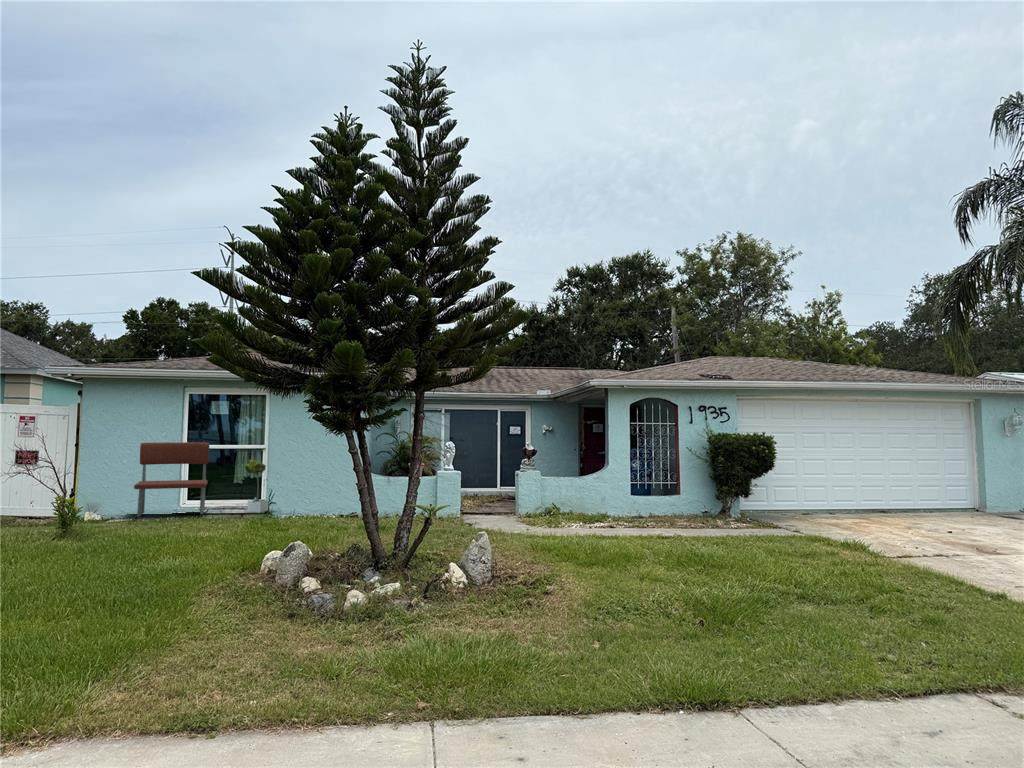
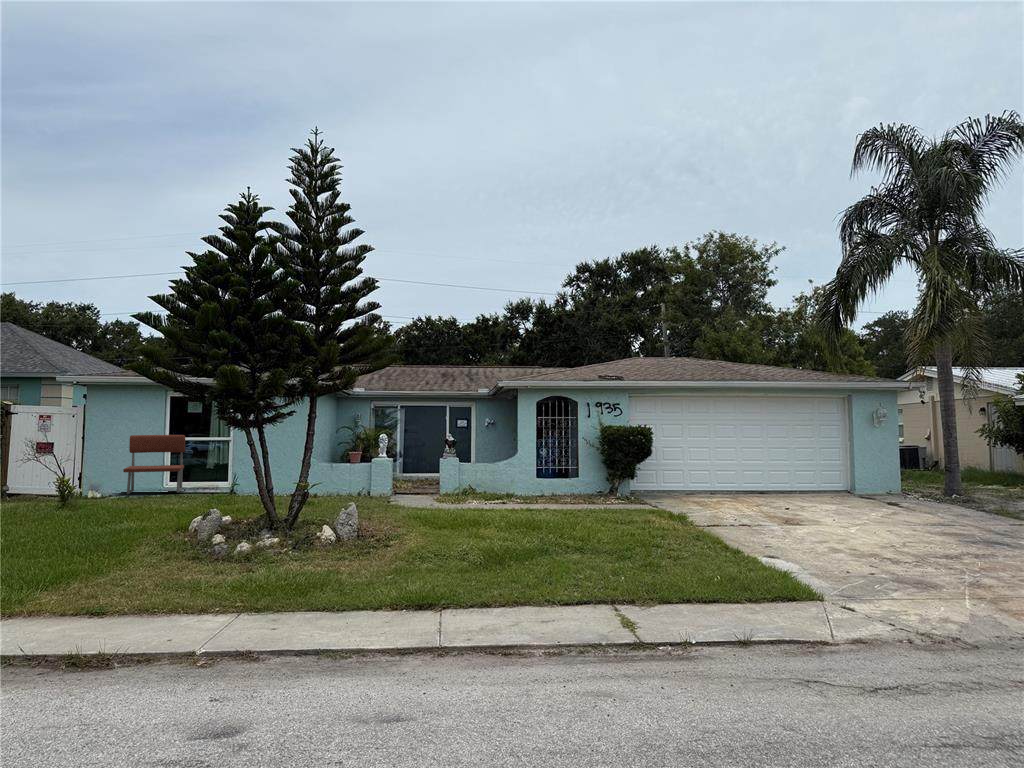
potted tree: present [245,459,268,513] -> none [213,448,233,492]

